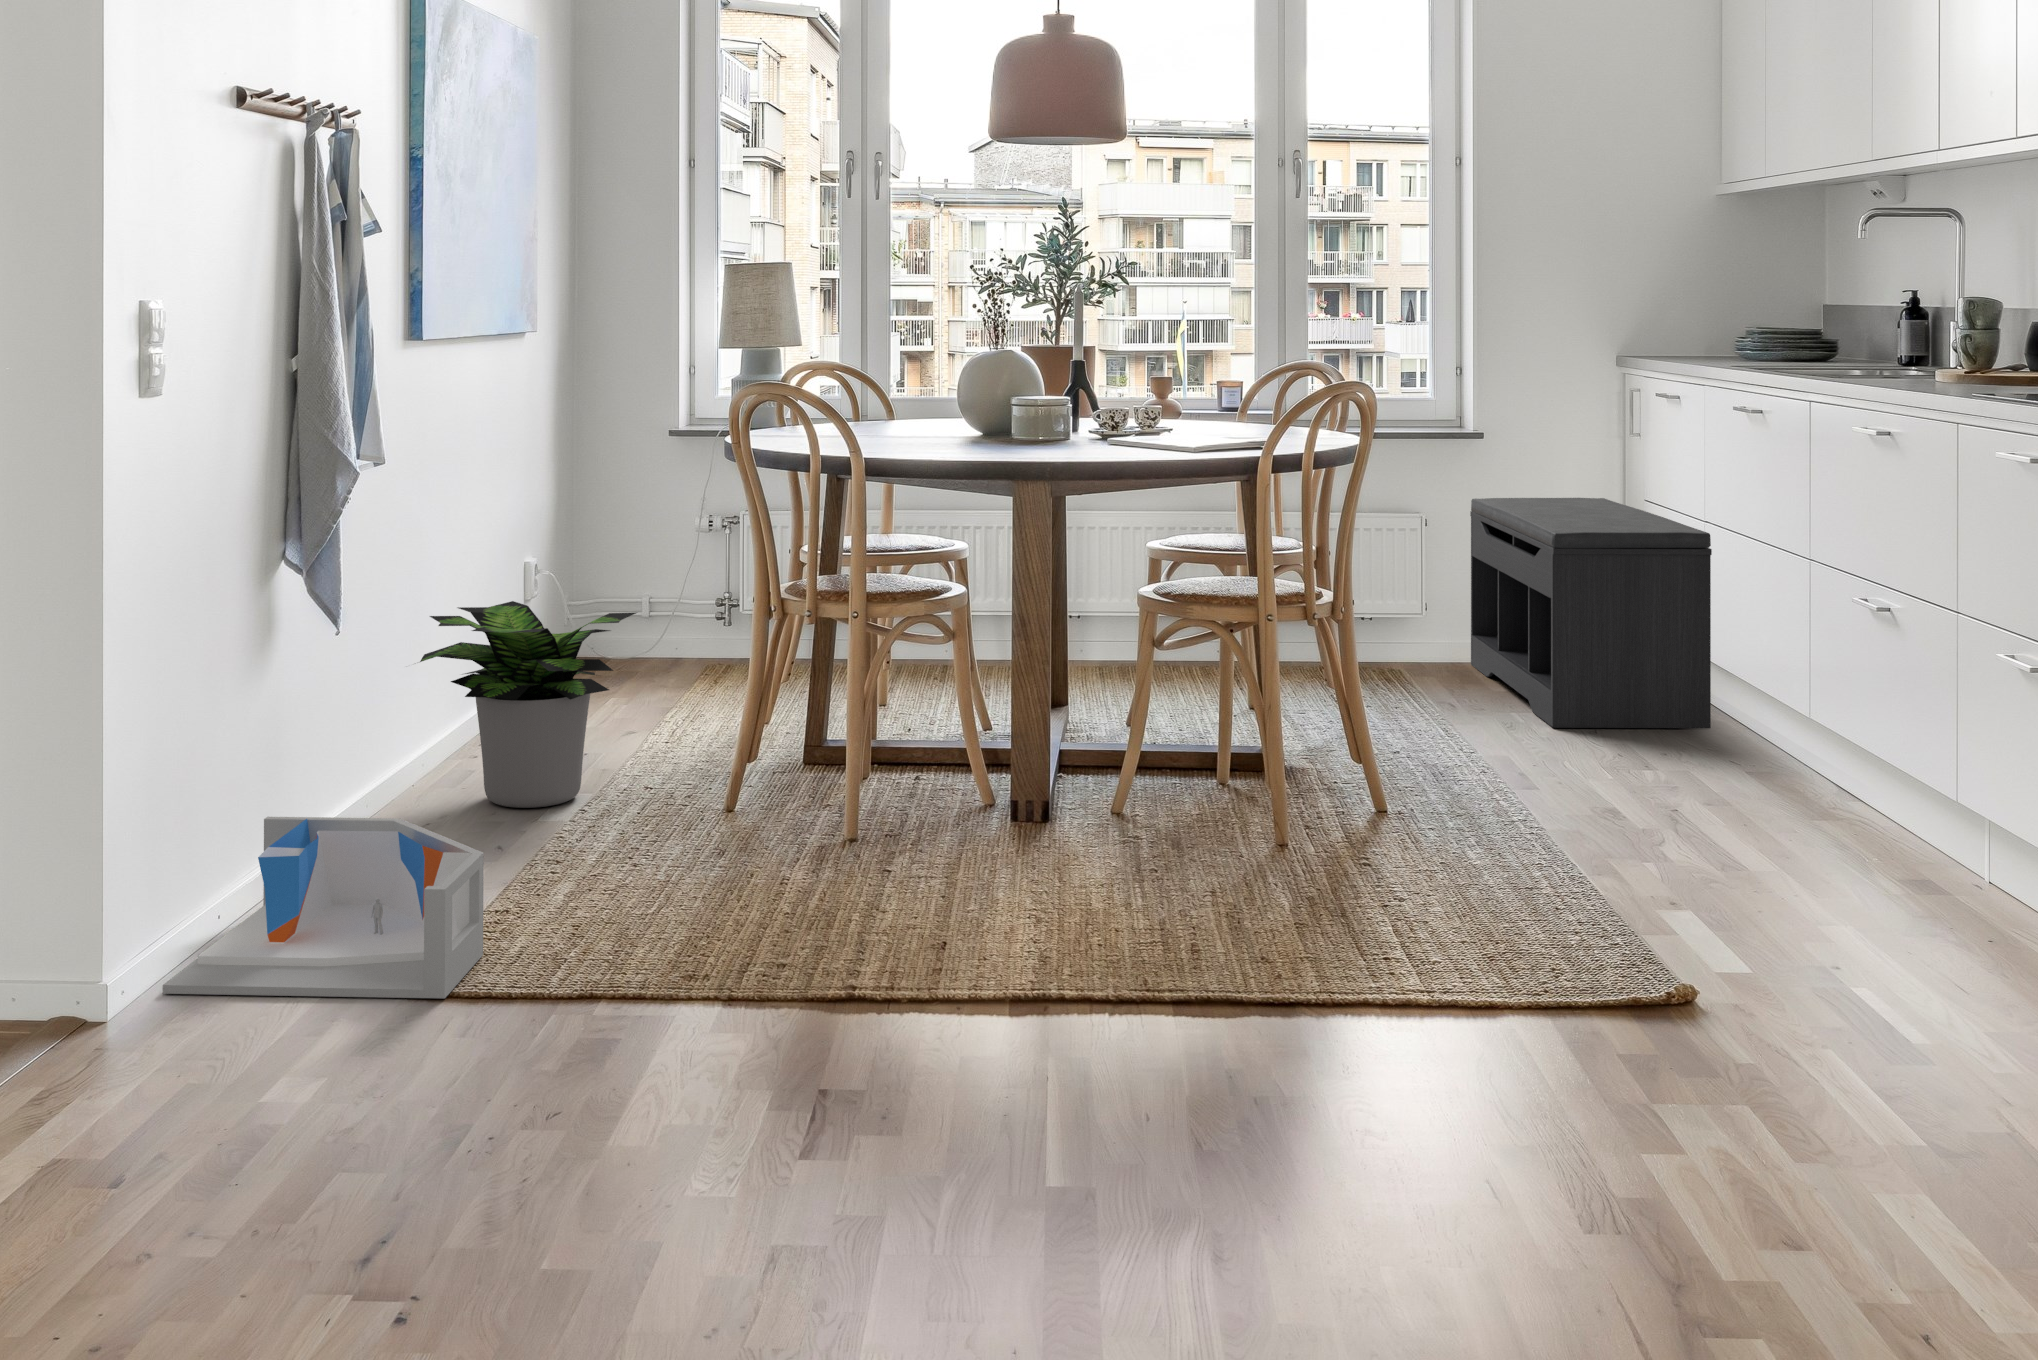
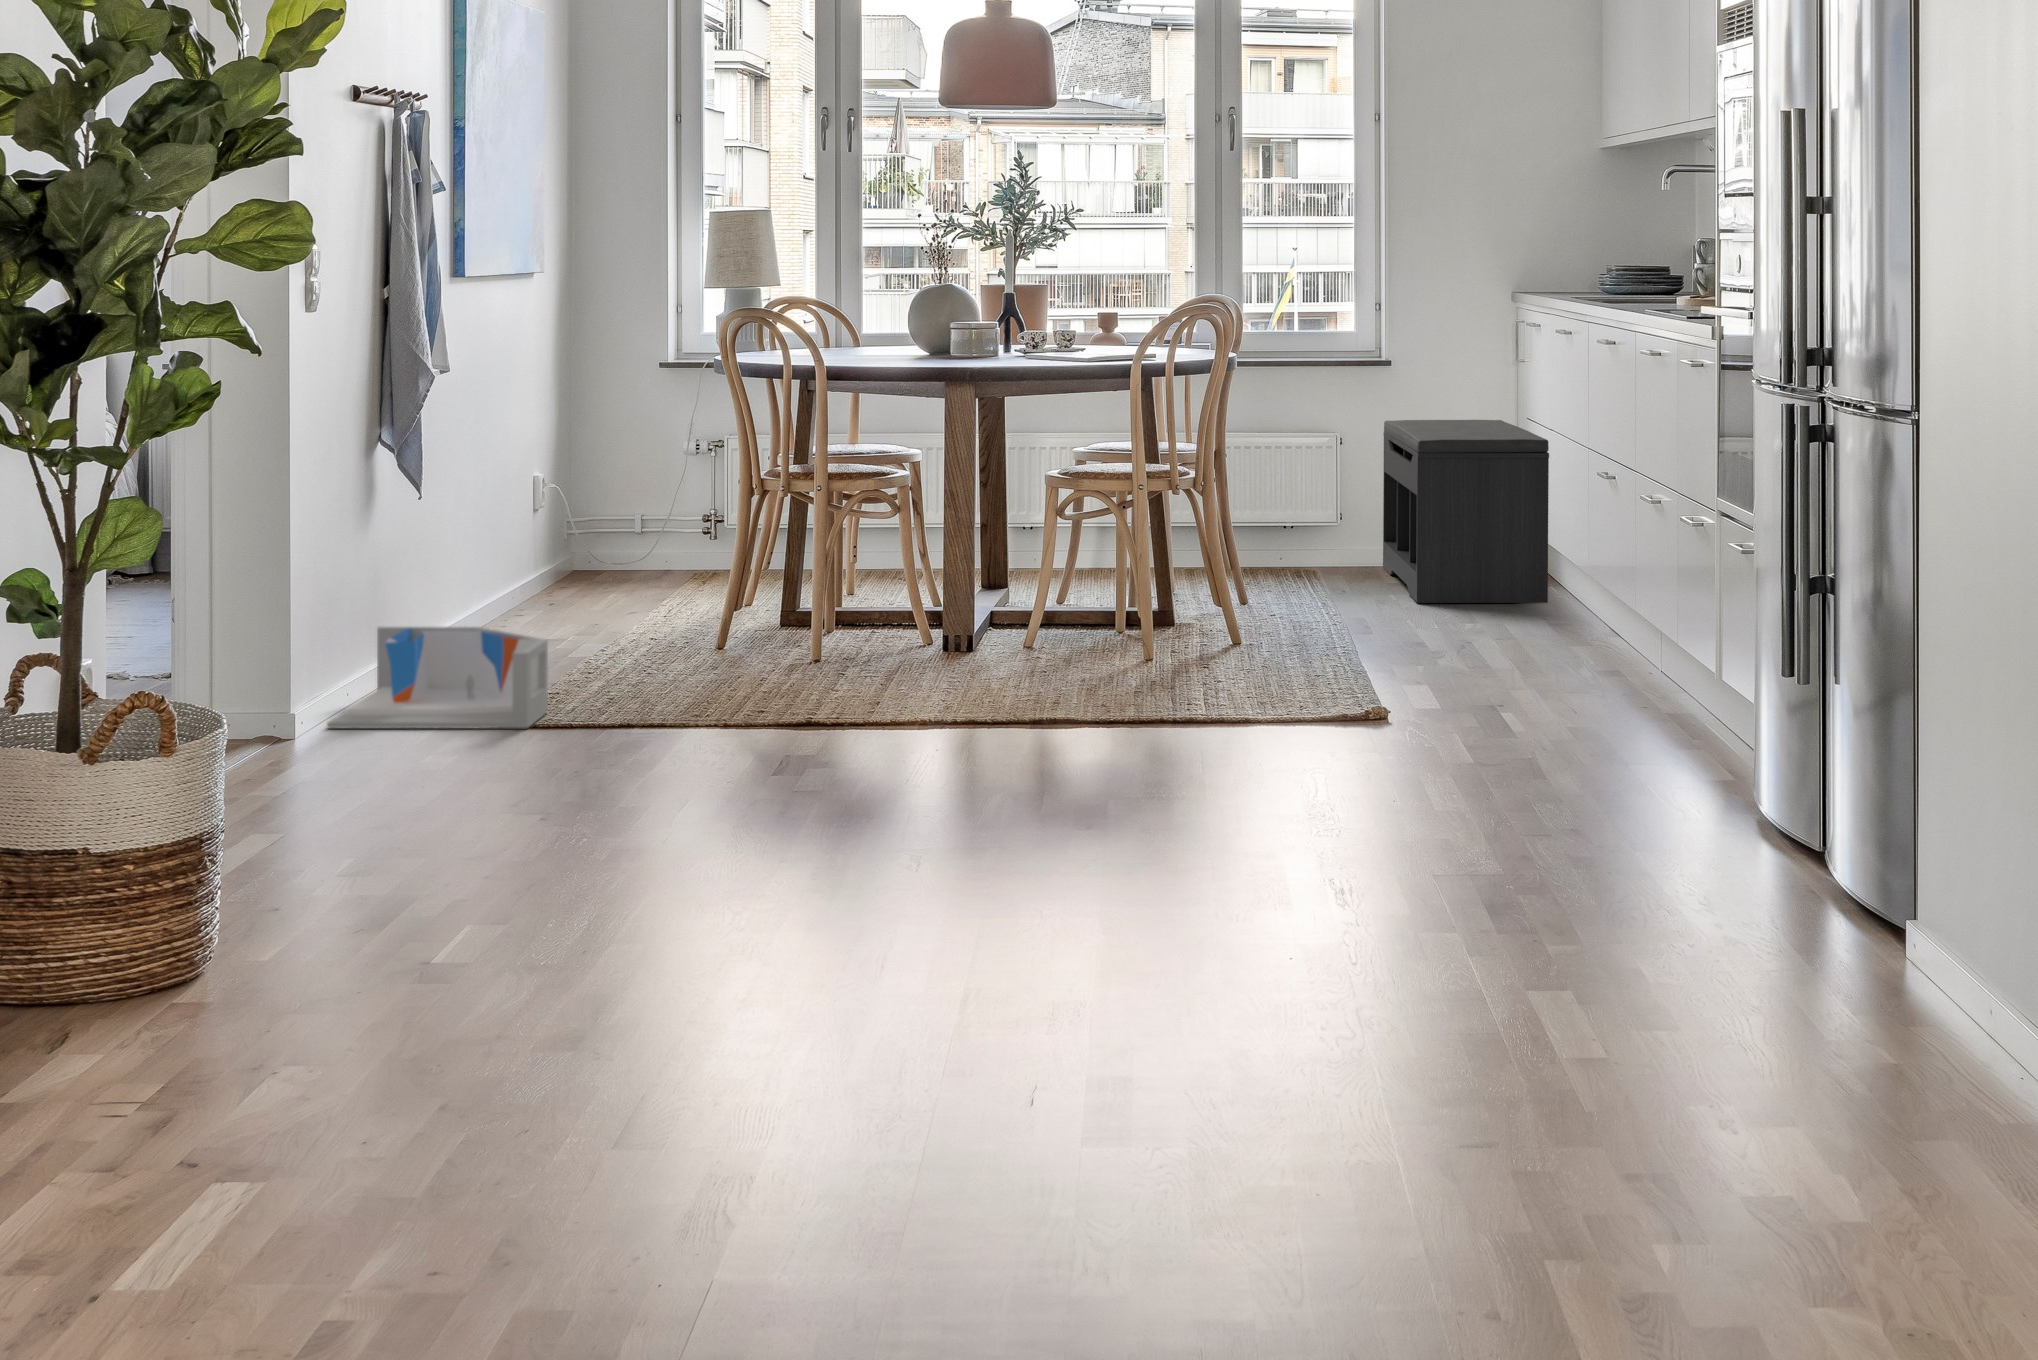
potted plant: present [420,601,636,808] -> none [453,491,647,650]

